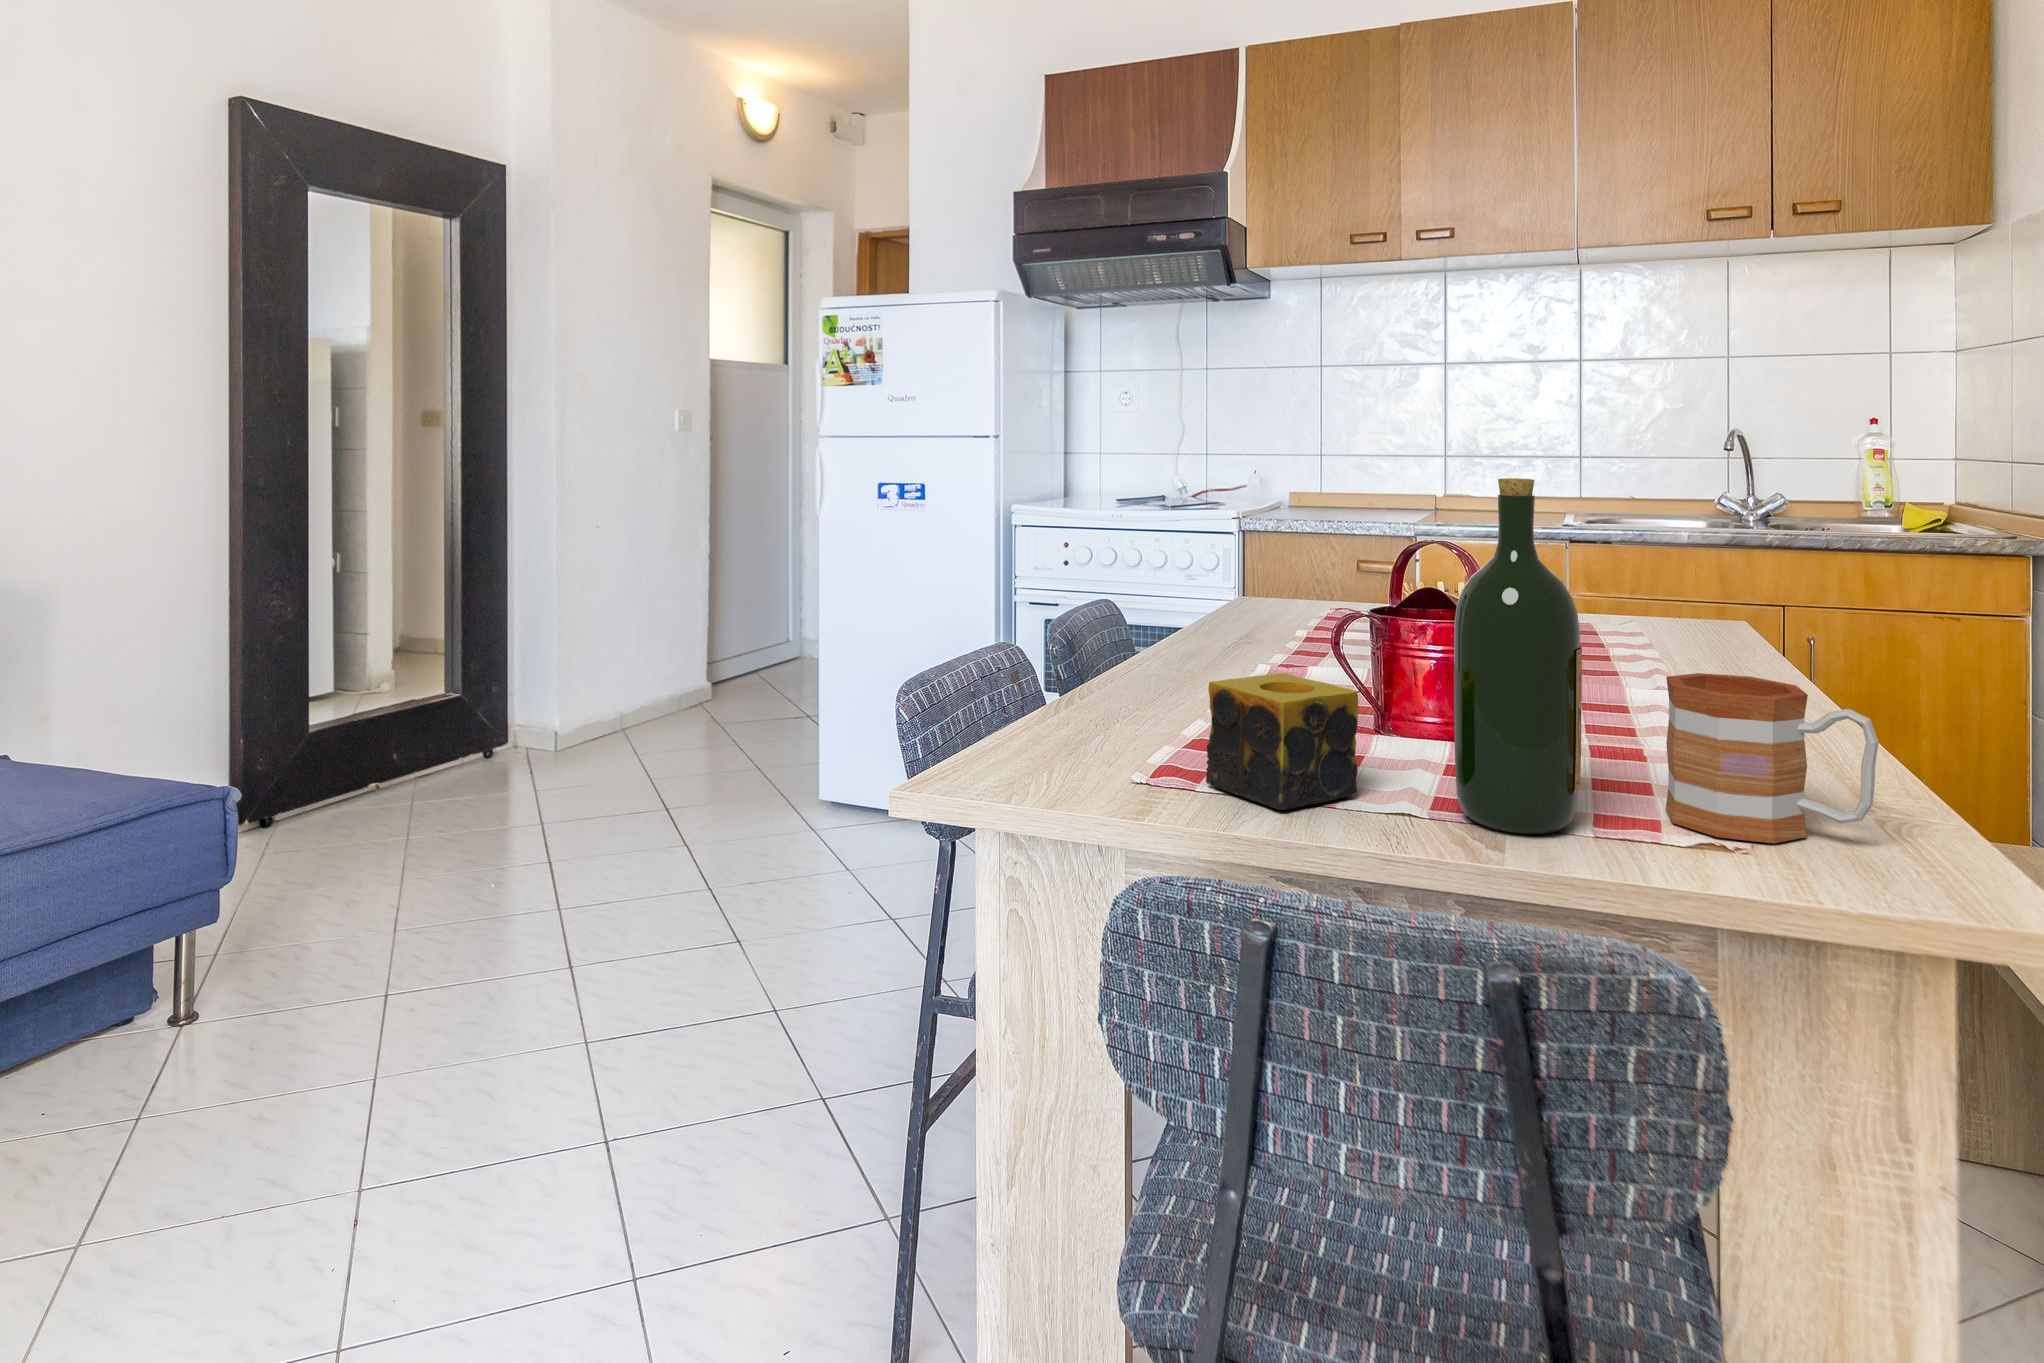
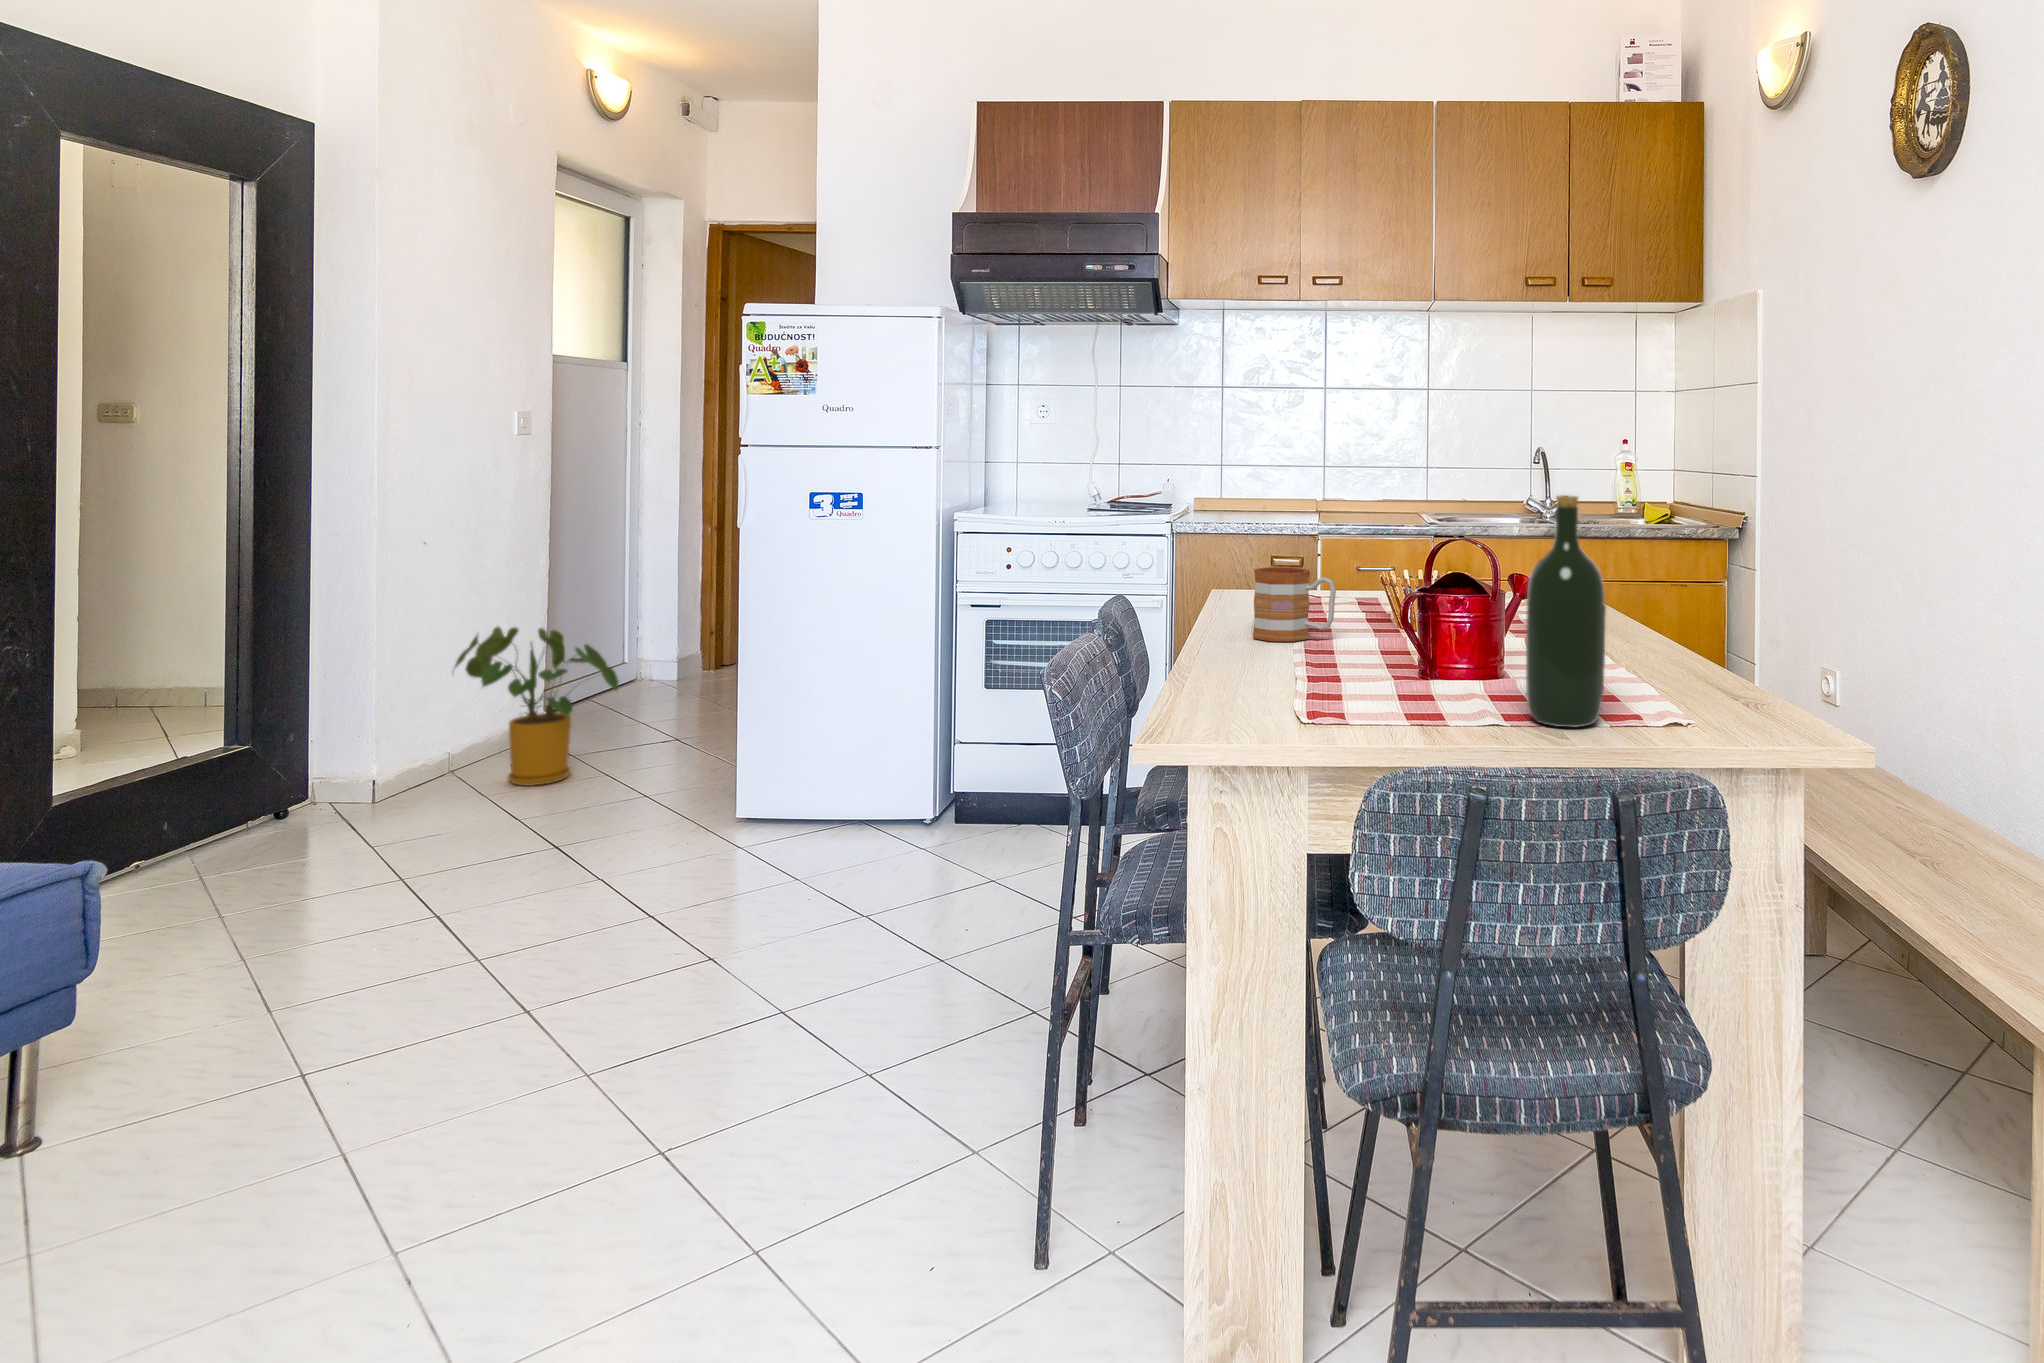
house plant: none [619,601,746,745] -> present [455,627,618,786]
candle: present [1206,673,1358,810] -> none [1360,636,1463,729]
mug: present [1666,673,1879,843] -> present [1253,567,1336,641]

